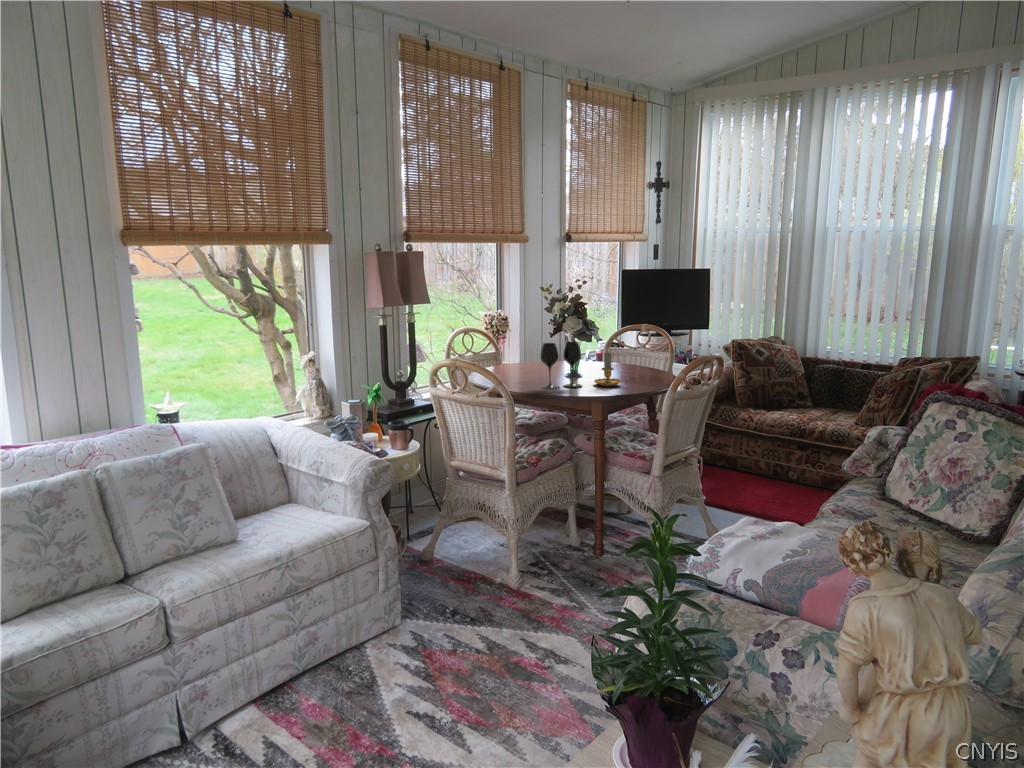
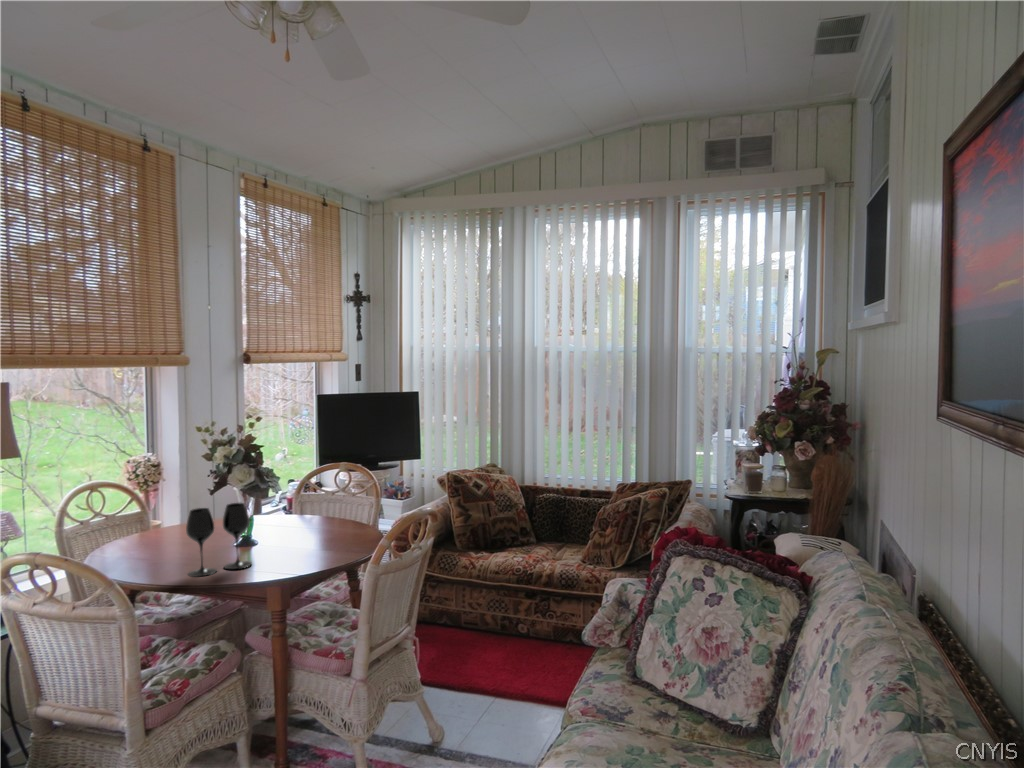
candle: present [594,352,628,386] -> none [270,510,317,561]

